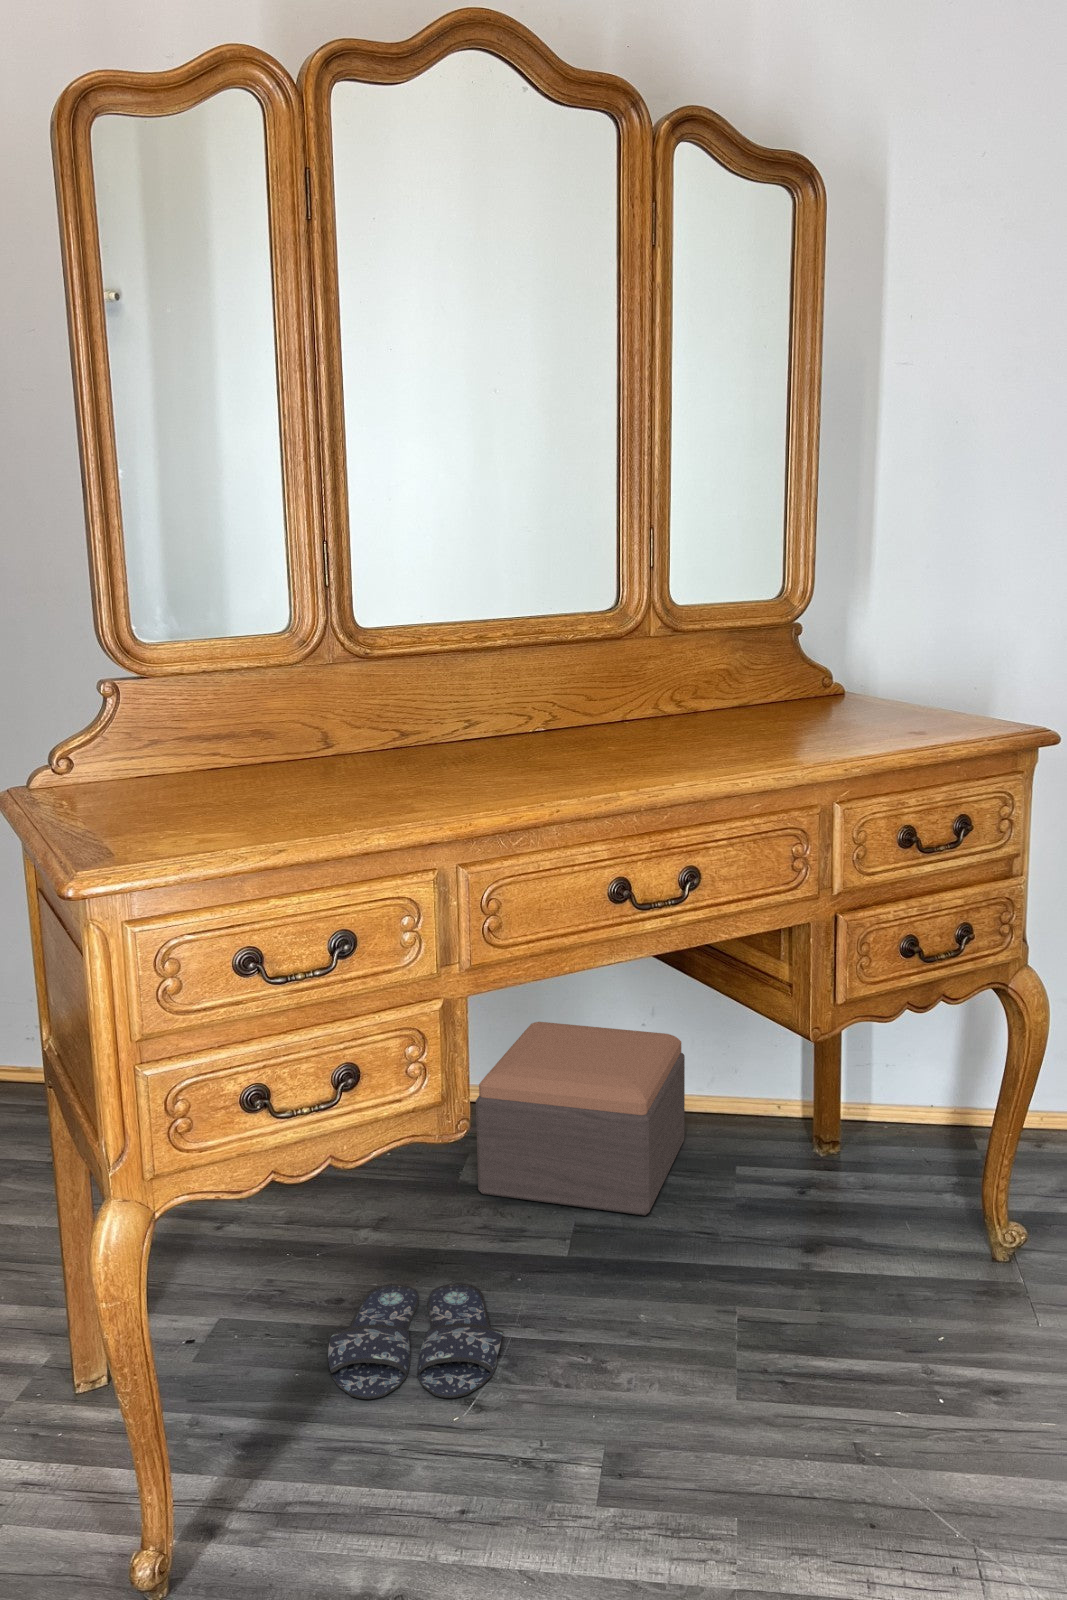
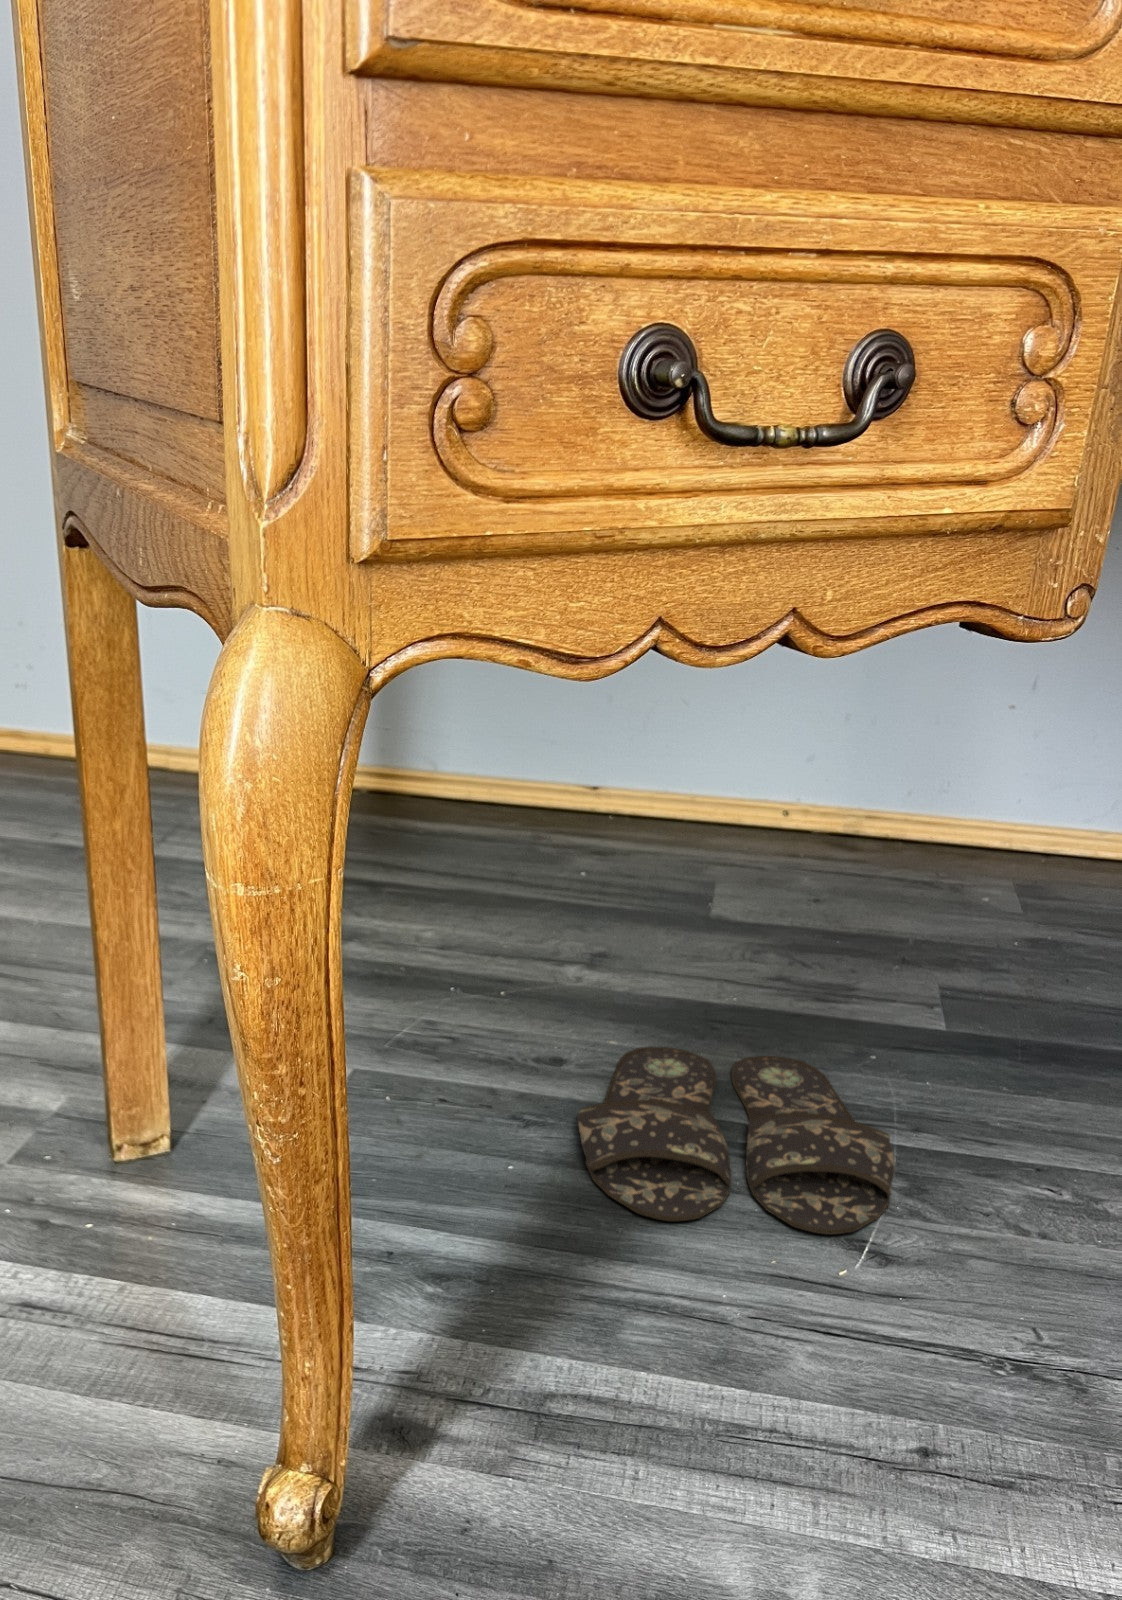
footstool: present [476,1022,685,1215] -> none [768,696,1095,993]

